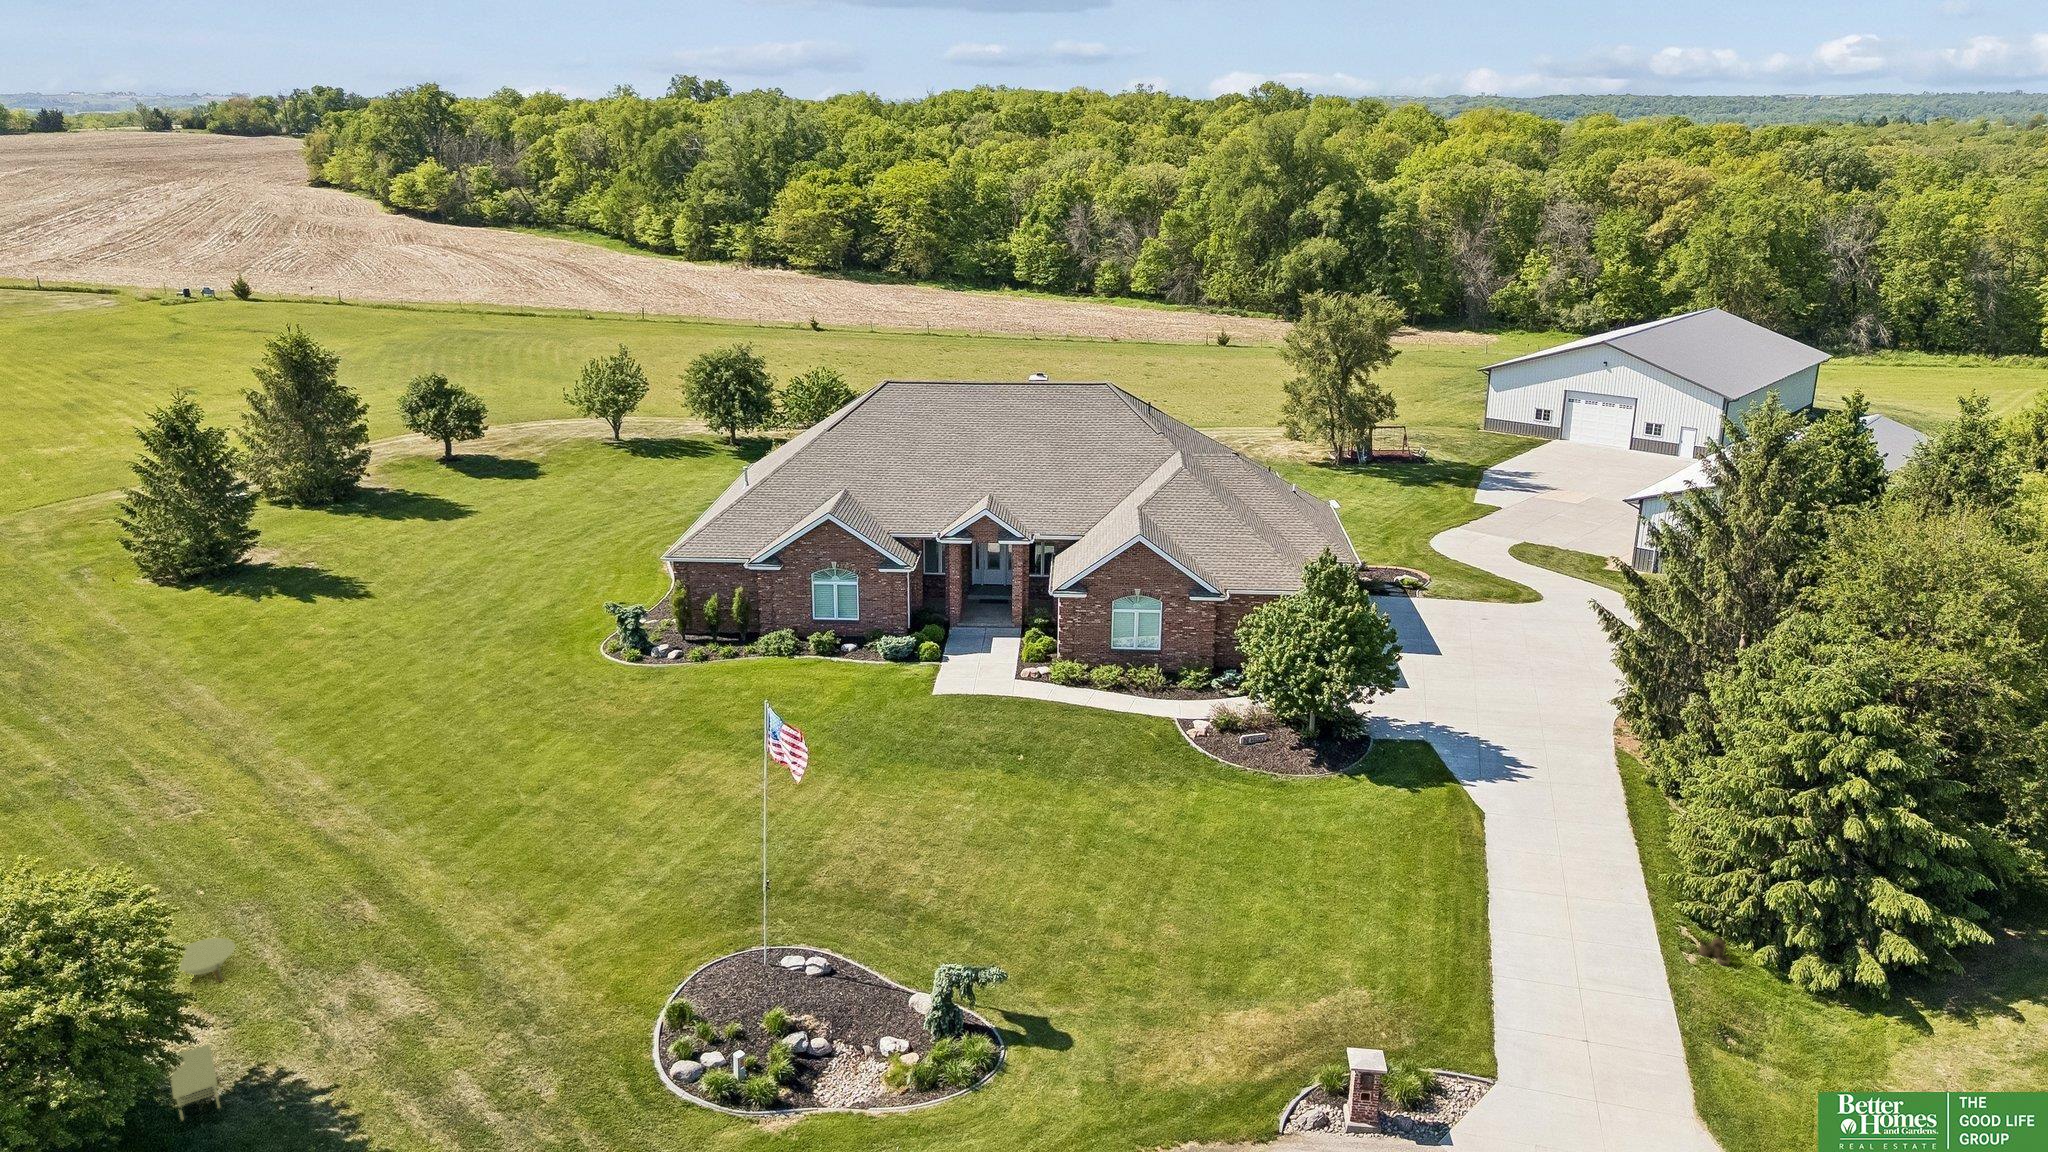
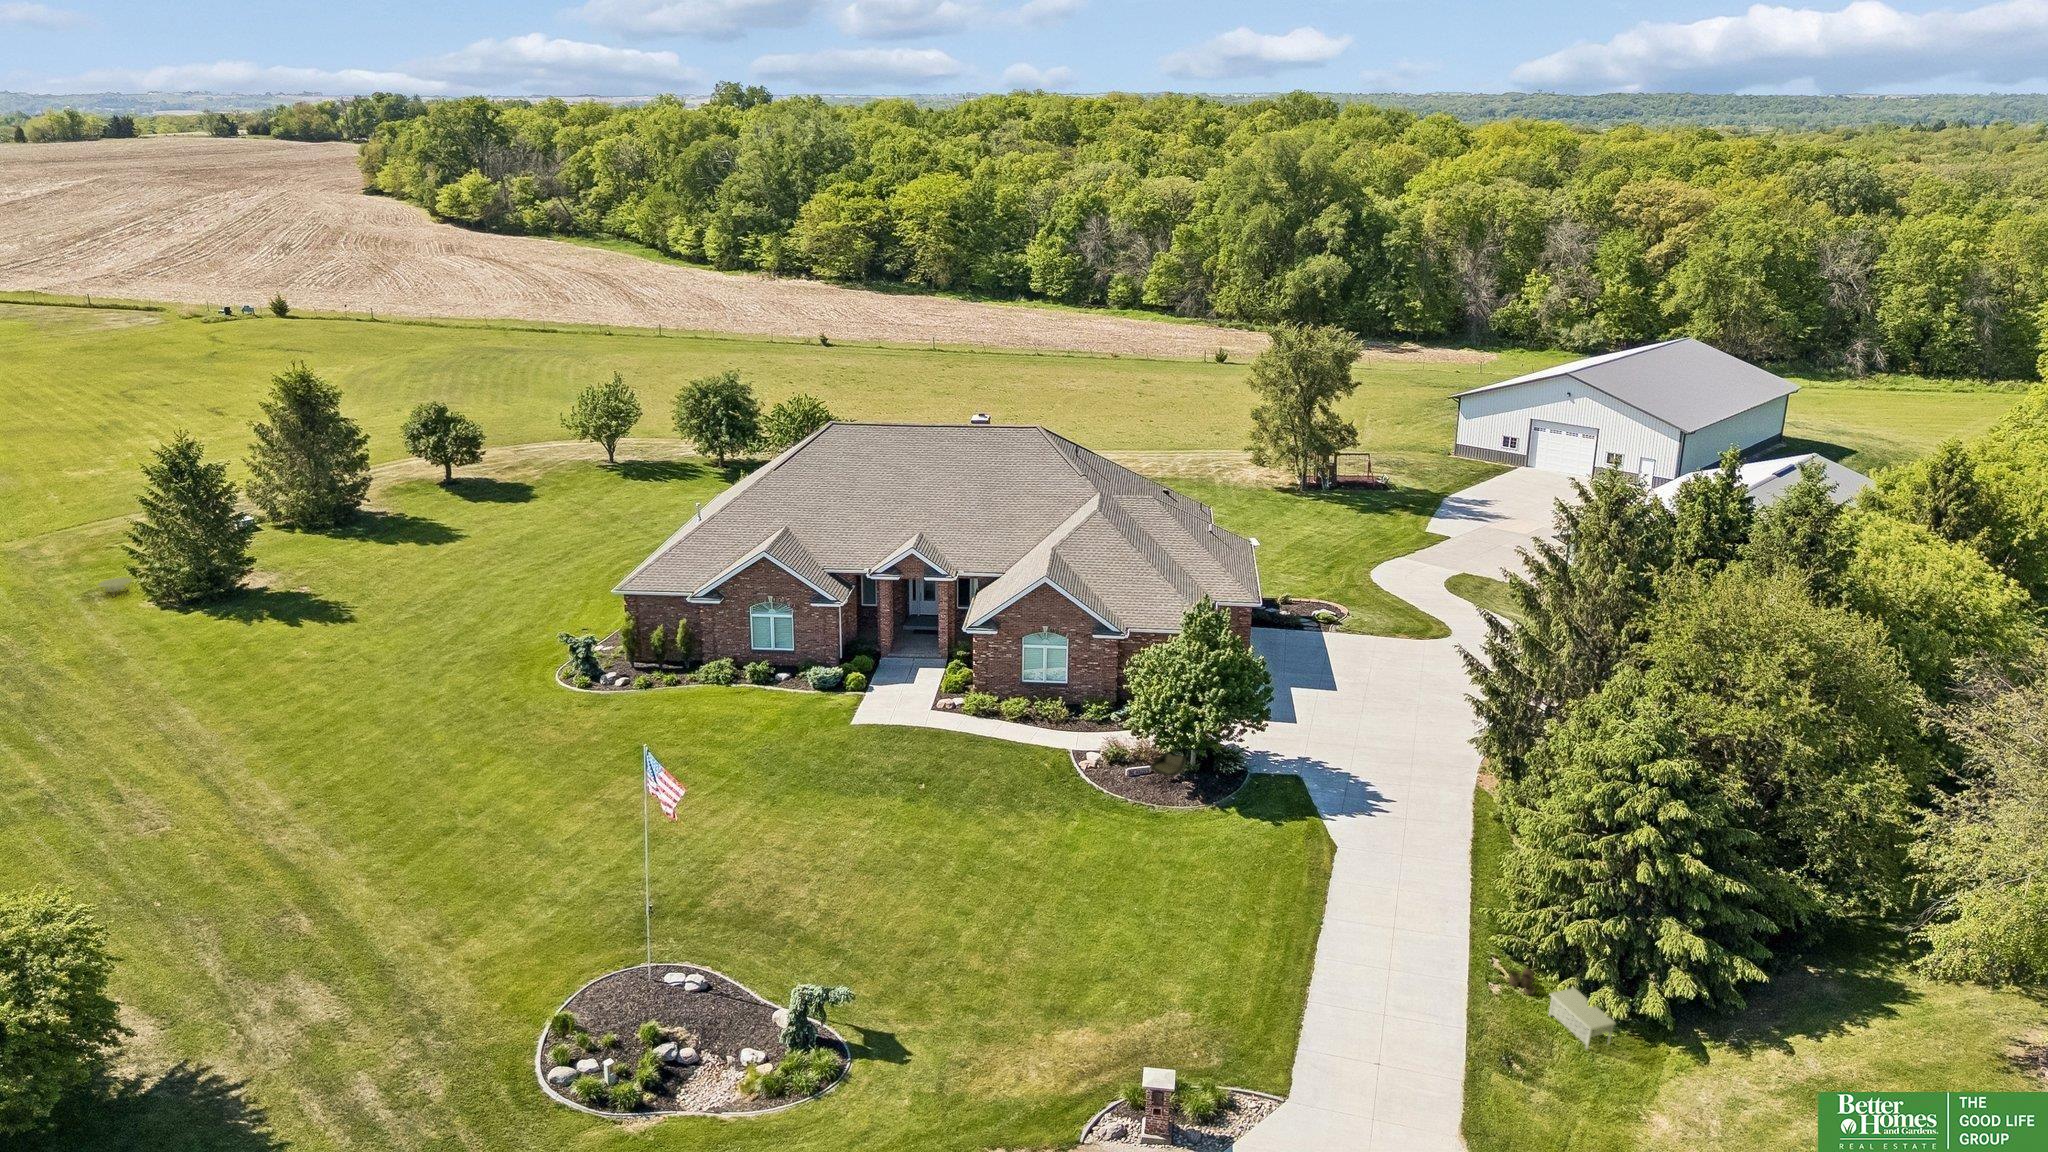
lounge chair: none [1268,713,1306,759] -> present [1151,753,1186,783]
round table: present [179,938,235,982] -> present [98,578,131,597]
storage bench: present [171,1045,220,1120] -> present [1549,988,1616,1049]

